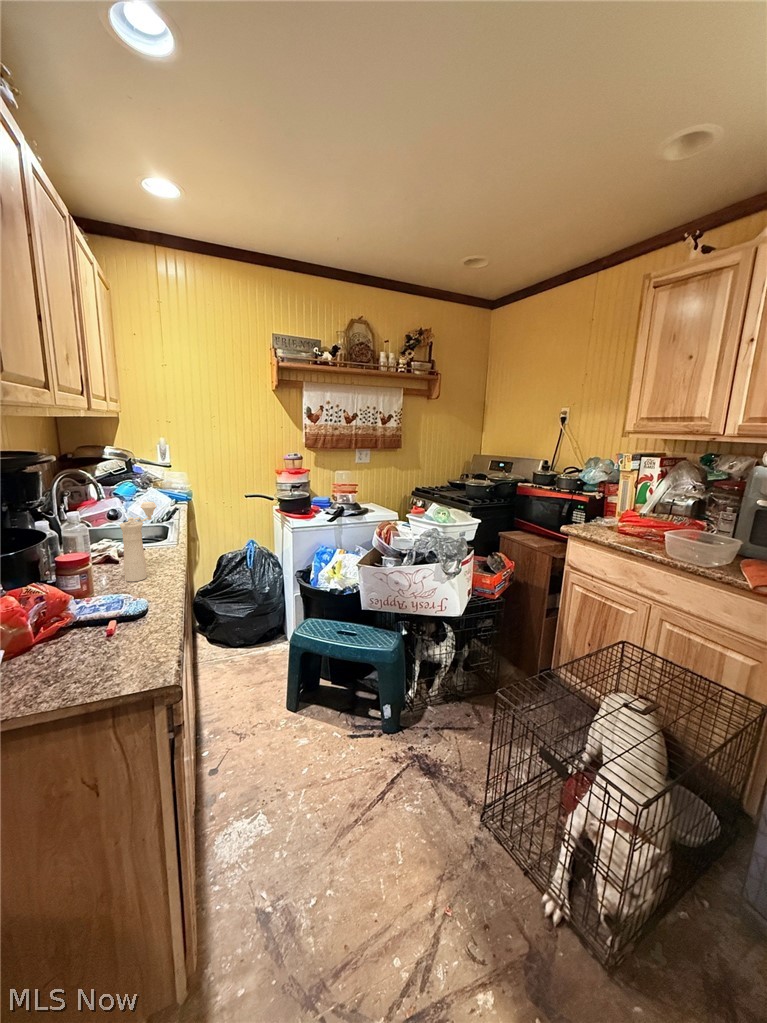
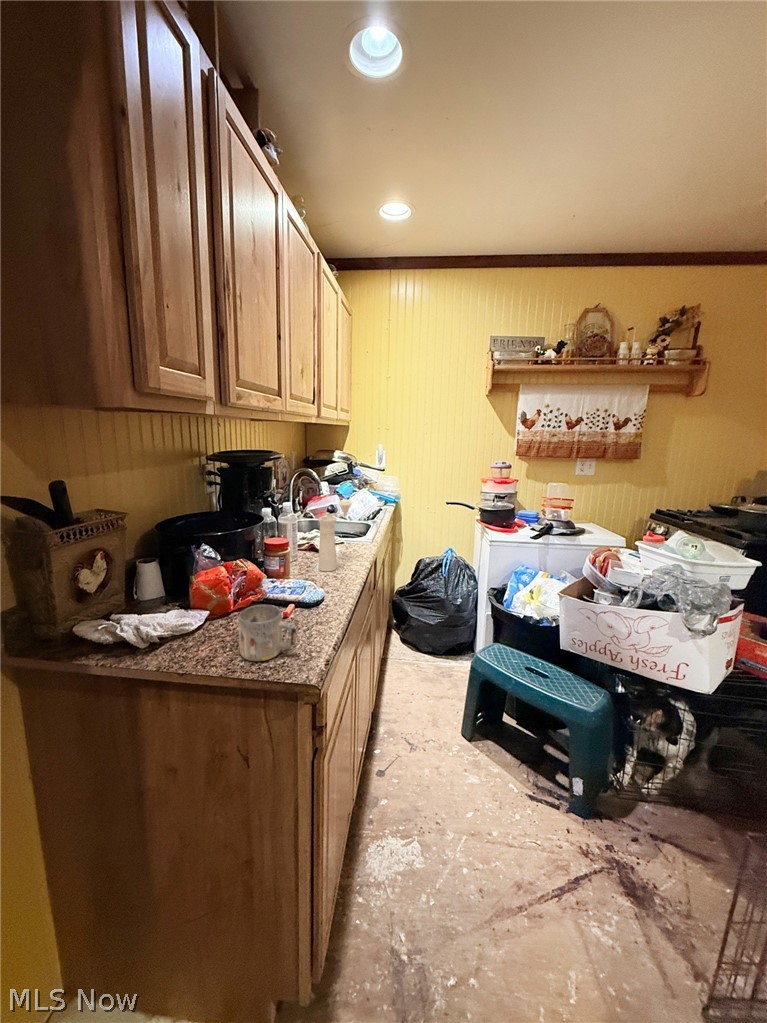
mug: none [64,623,141,686] -> present [238,605,297,661]

